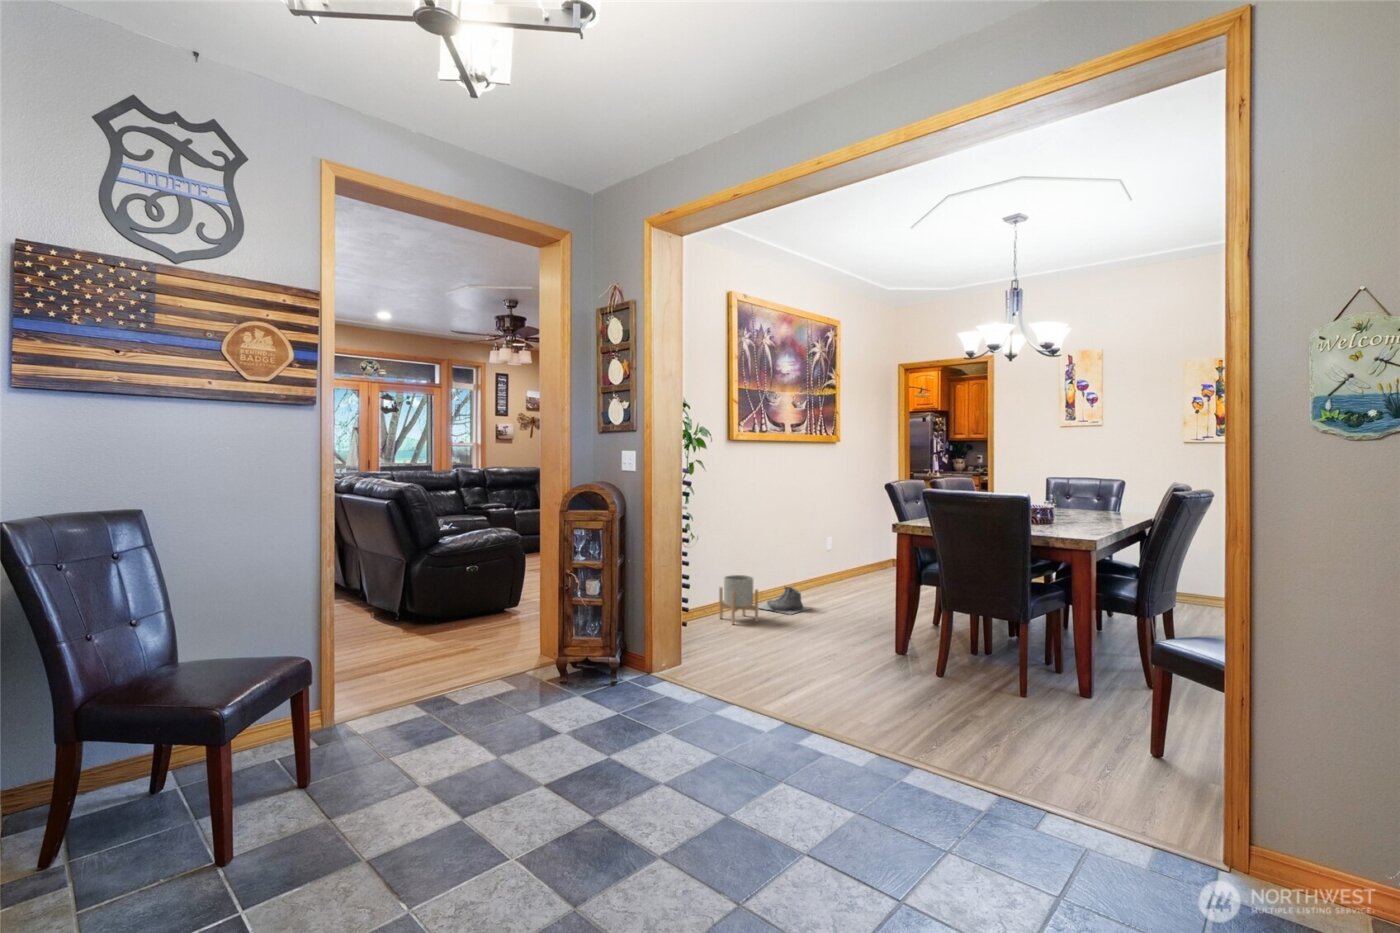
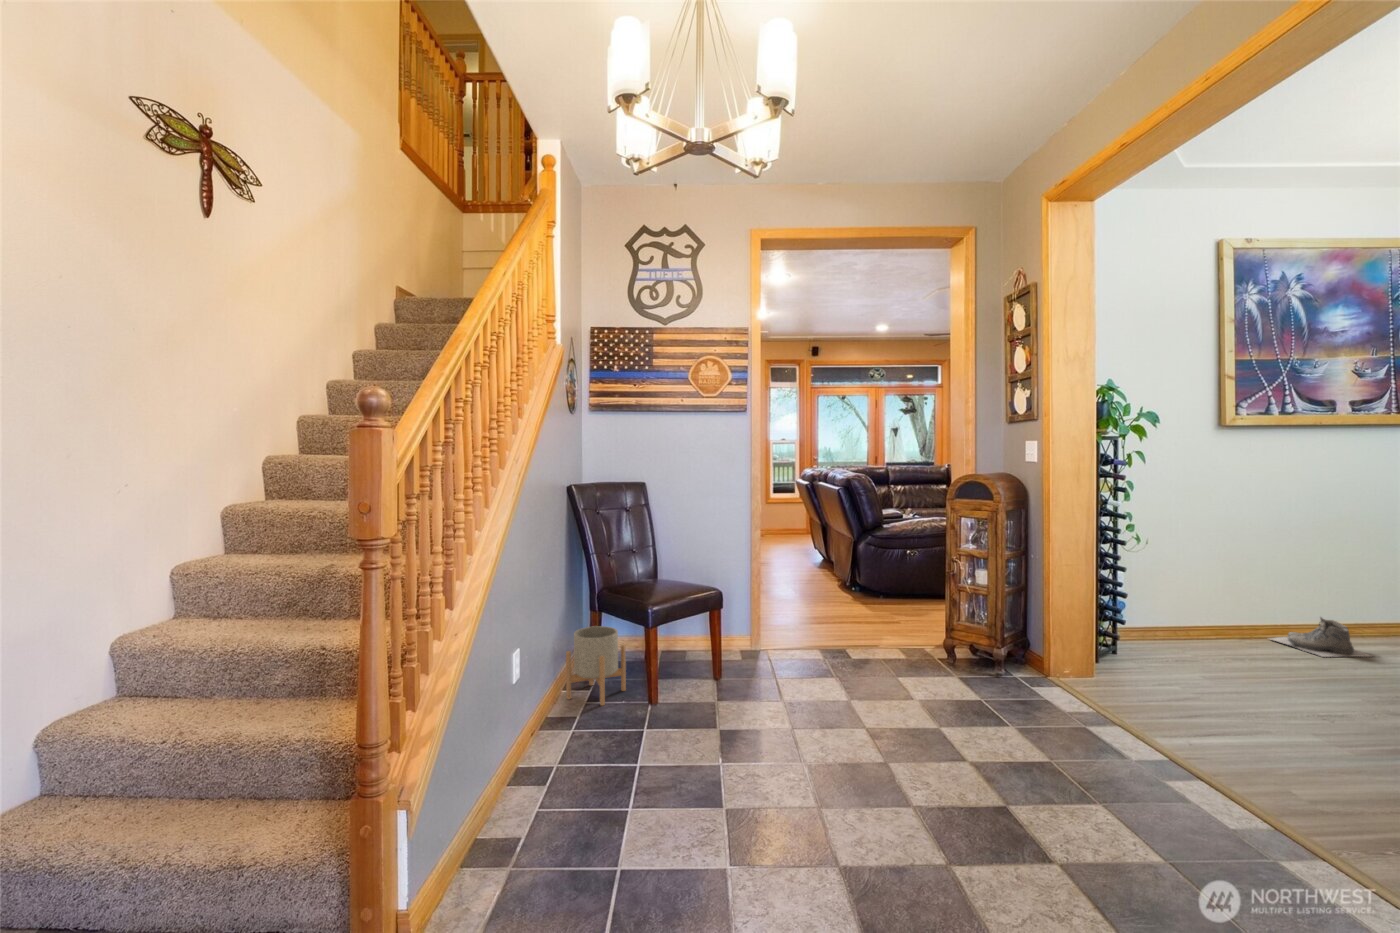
planter: present [719,575,758,624] -> present [566,626,626,706]

